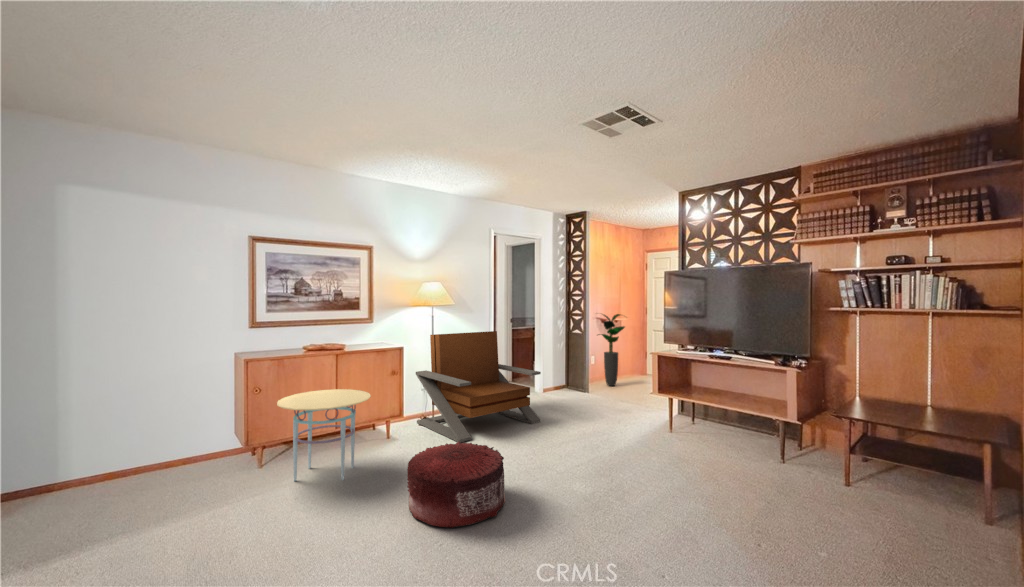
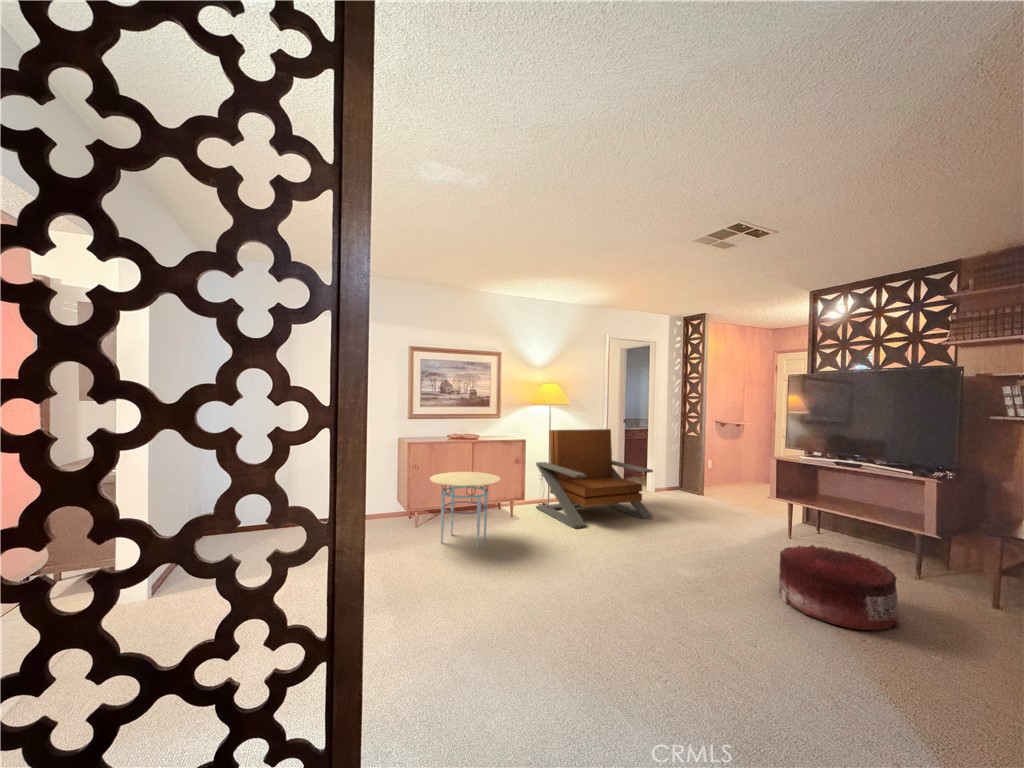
potted plant: present [598,314,625,386] -> none [713,415,751,491]
pouf: present [407,441,505,528] -> present [779,545,900,630]

